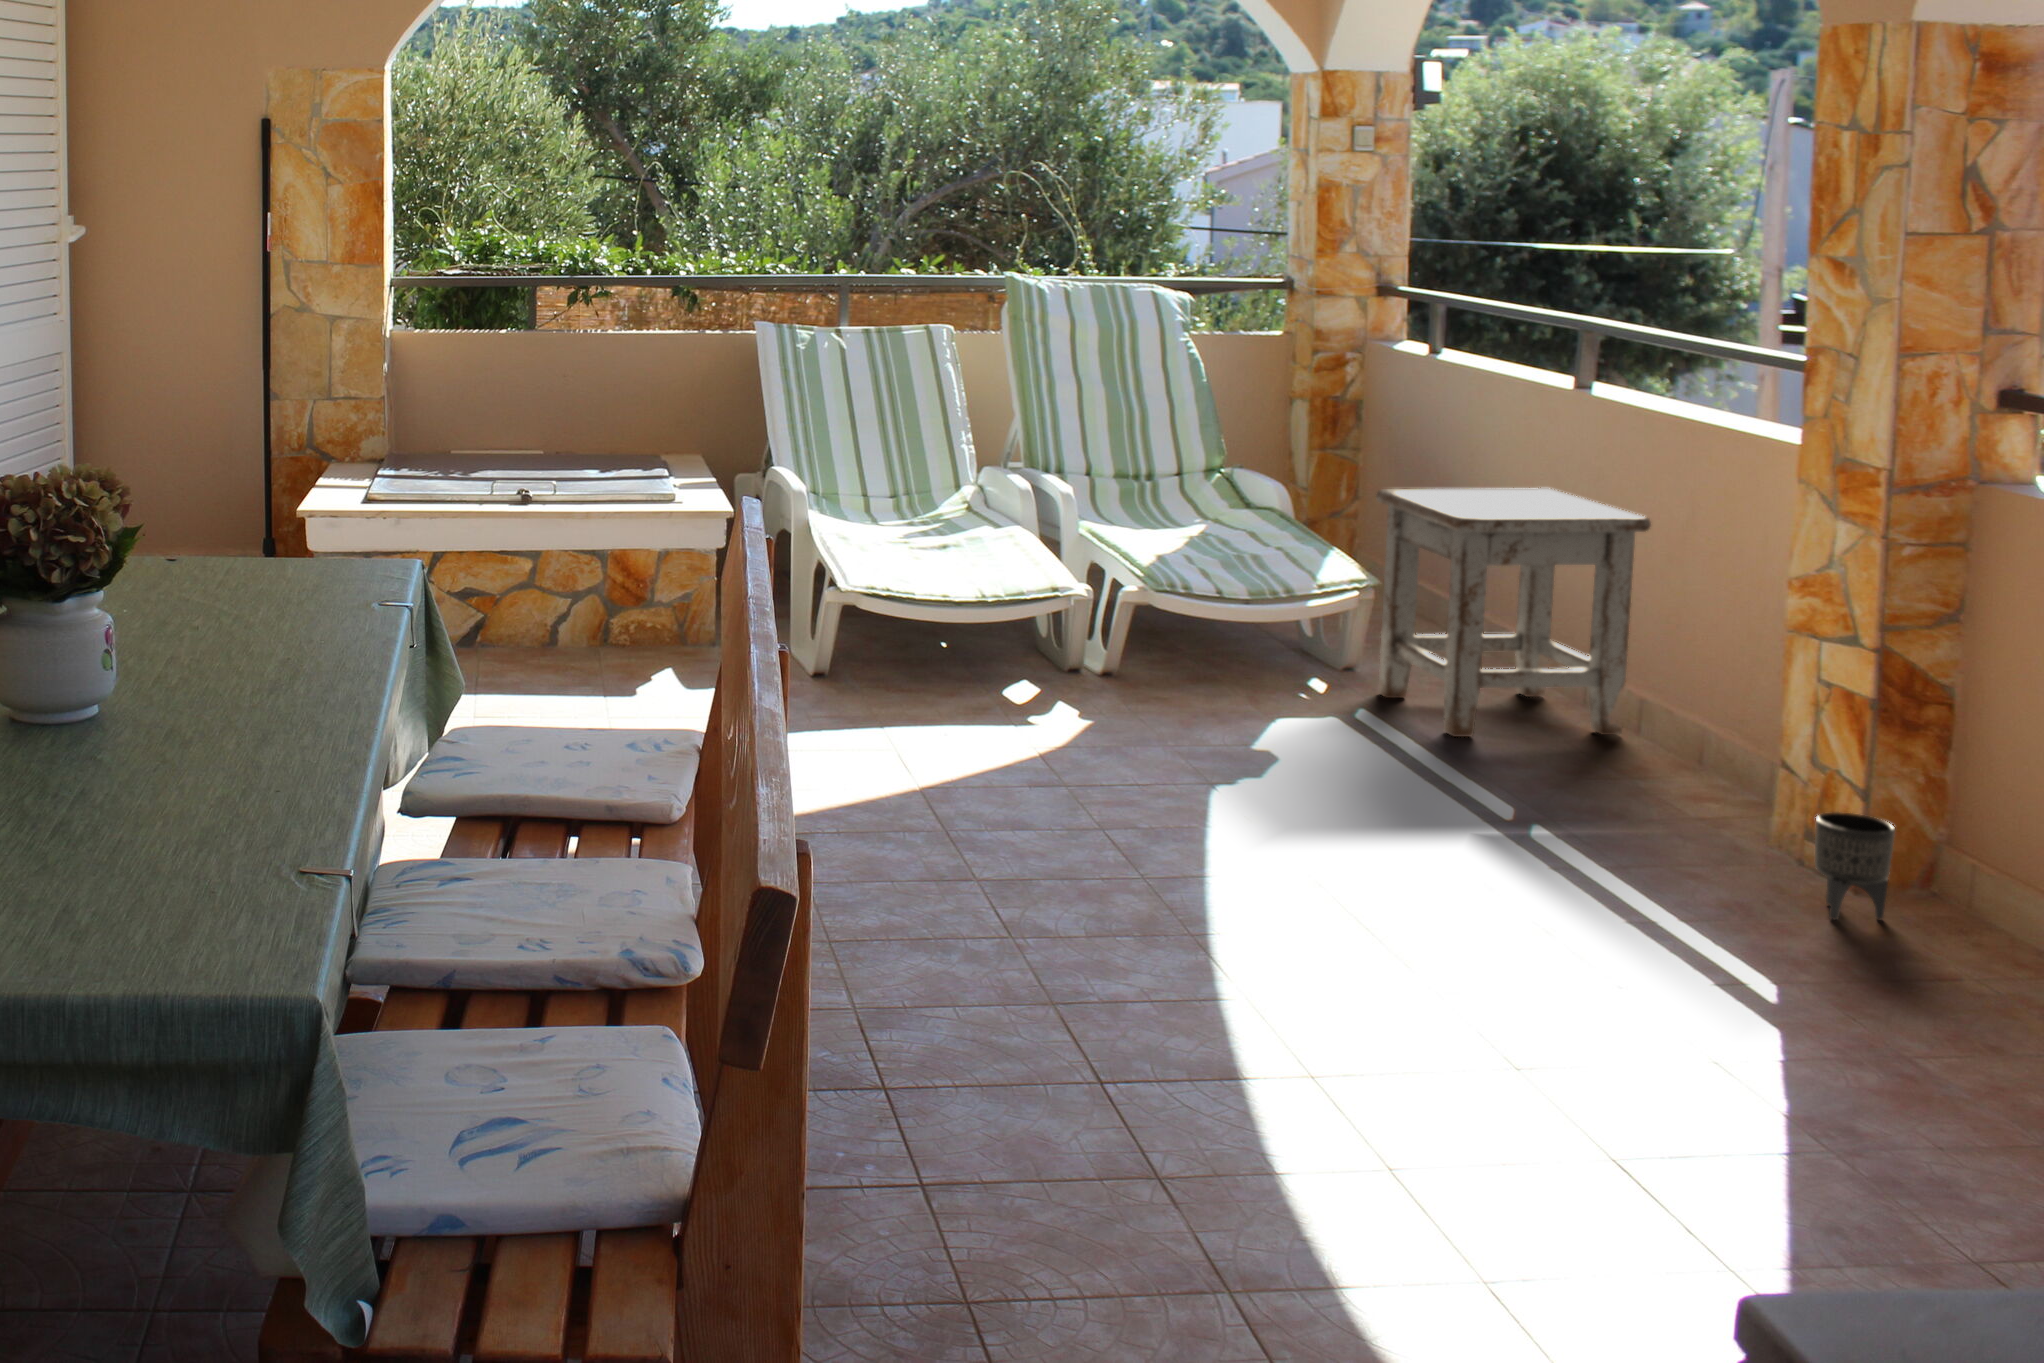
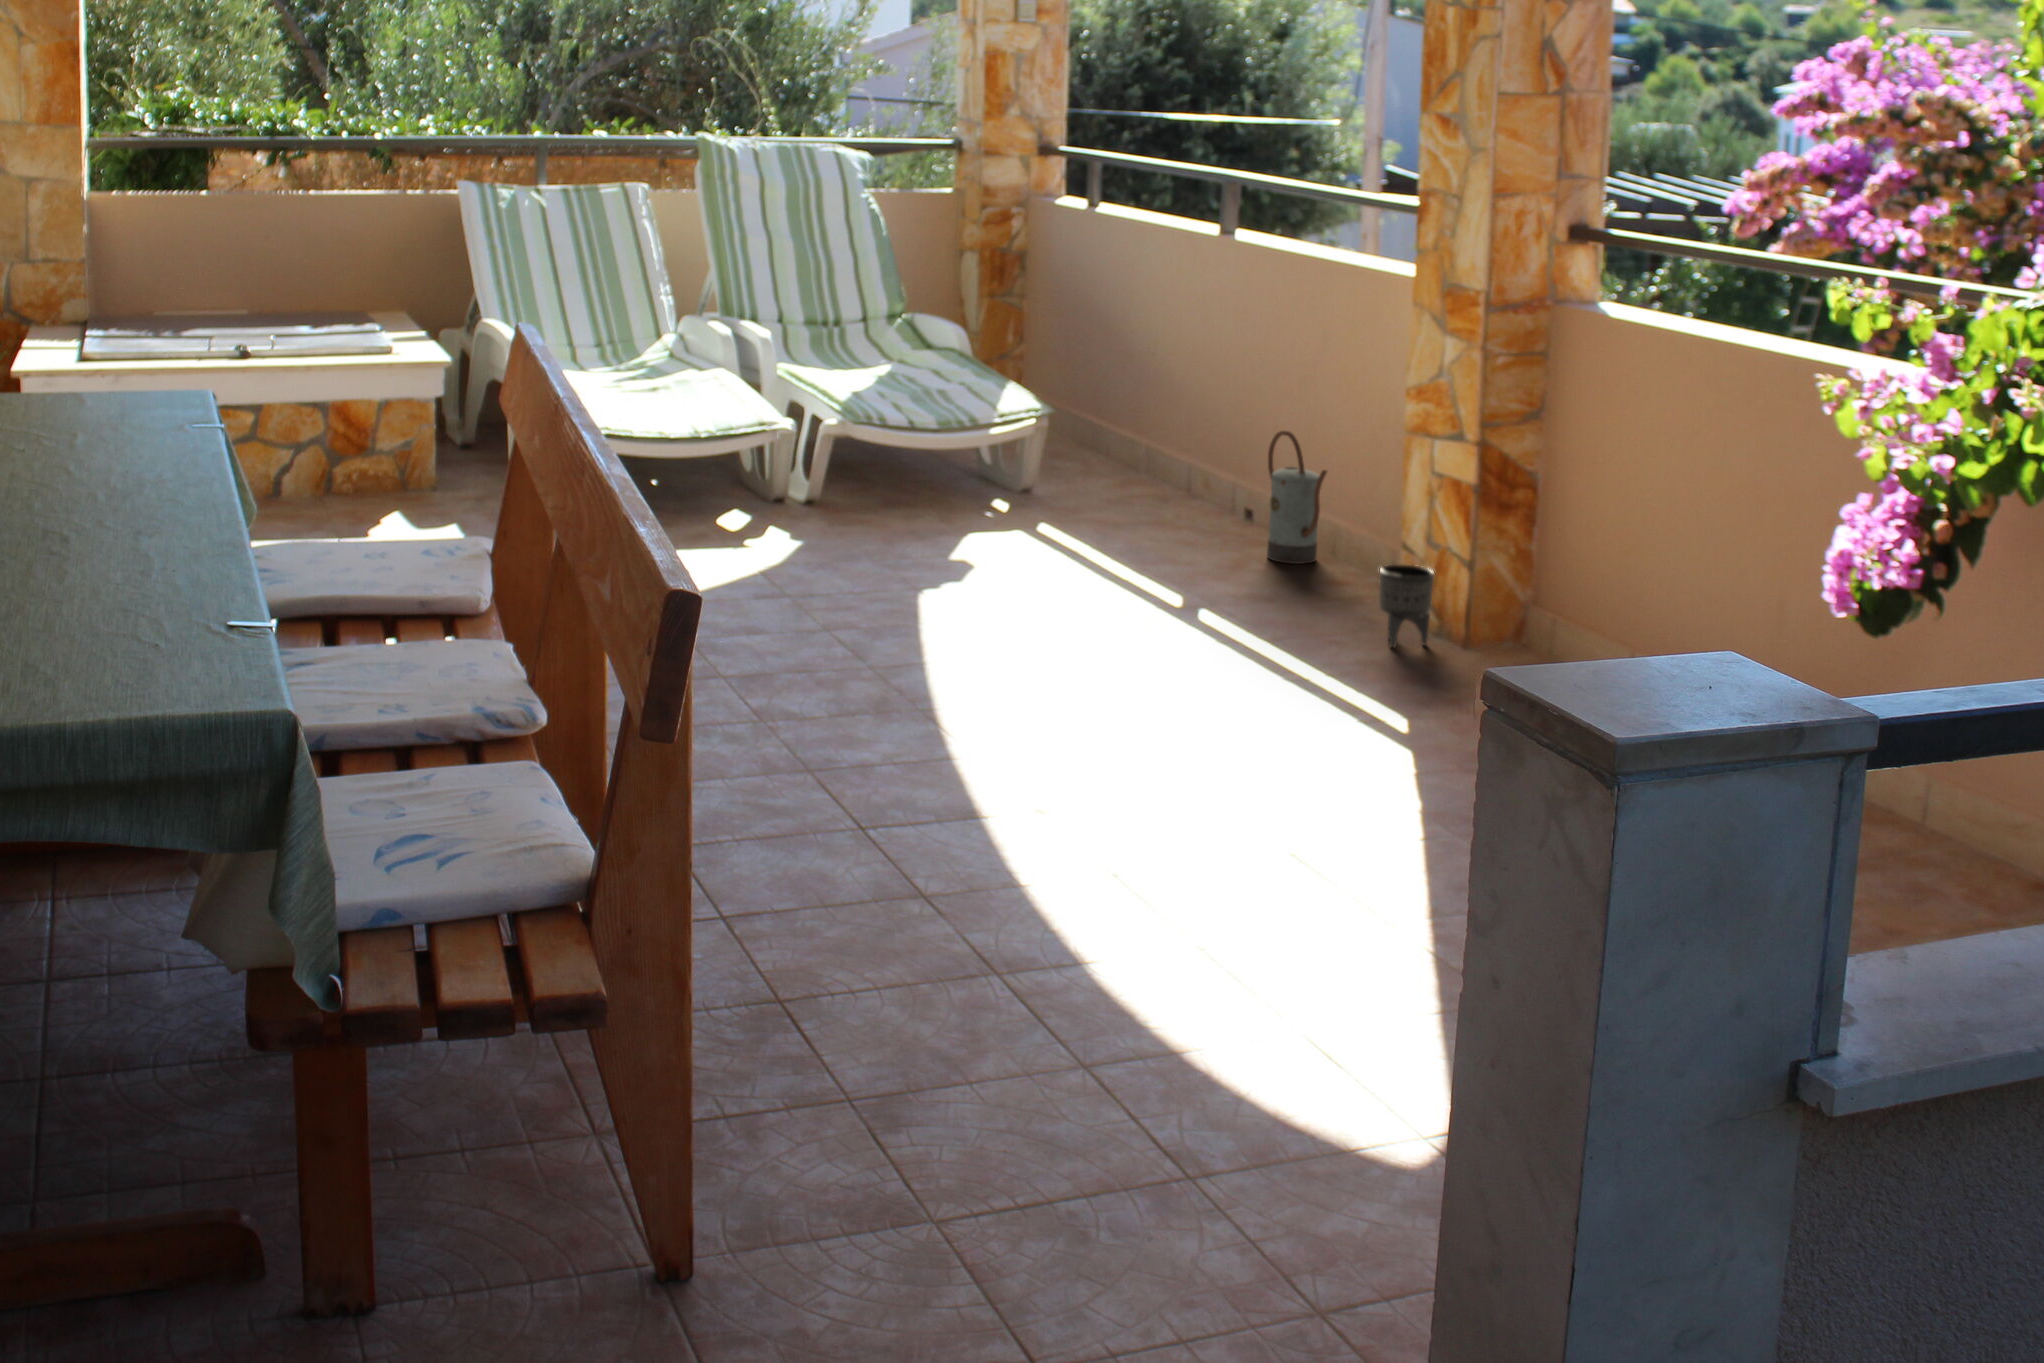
stool: present [1376,488,1651,737] -> none [1041,323,1261,536]
watering can: none [1657,624,1741,789] -> present [1267,430,1327,564]

